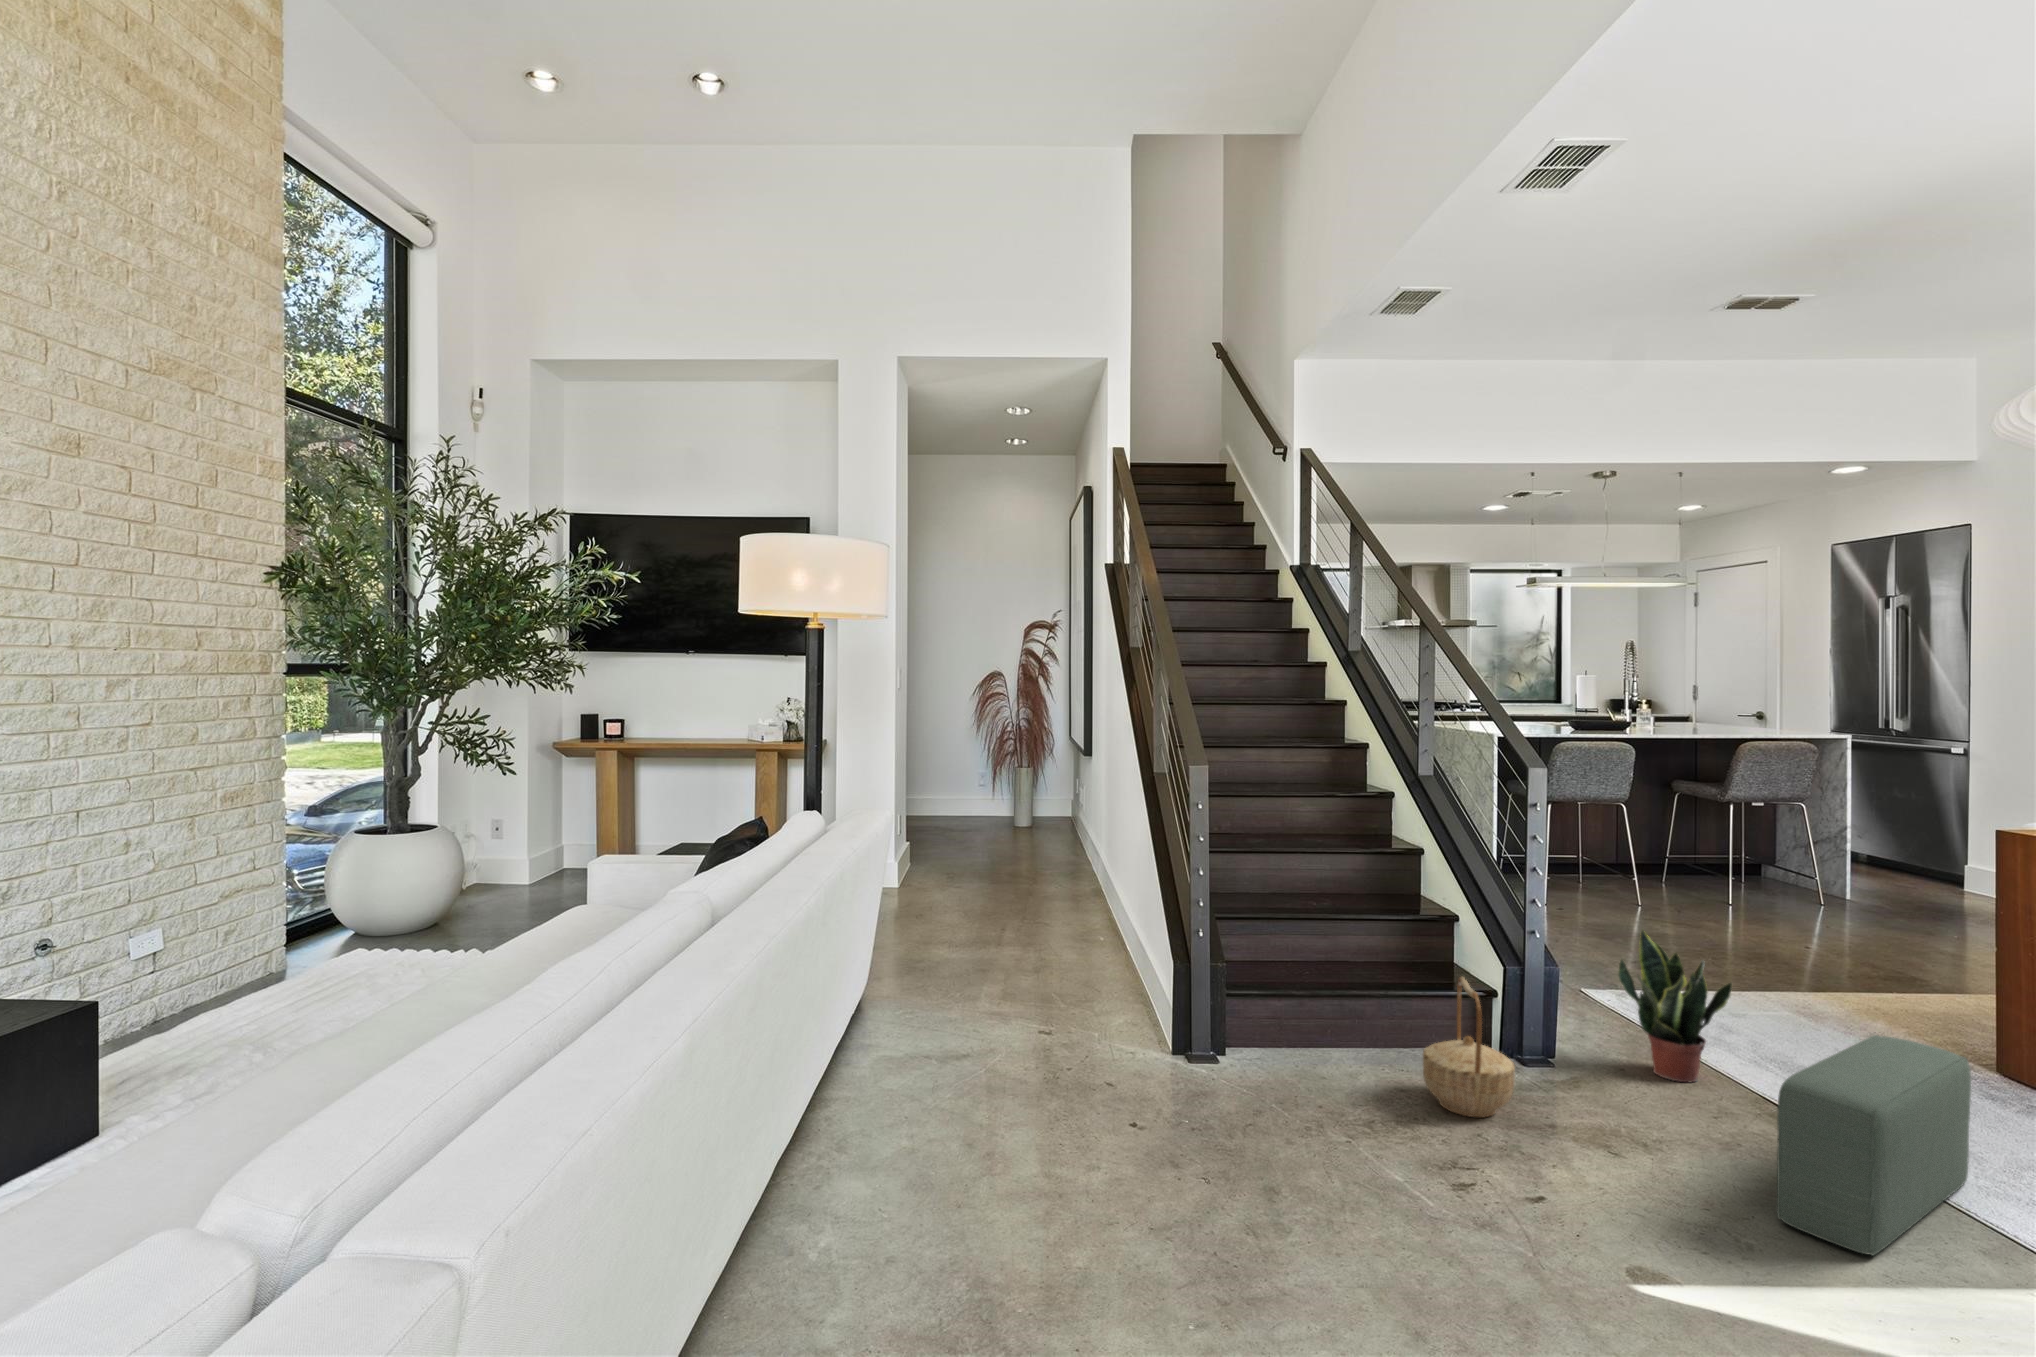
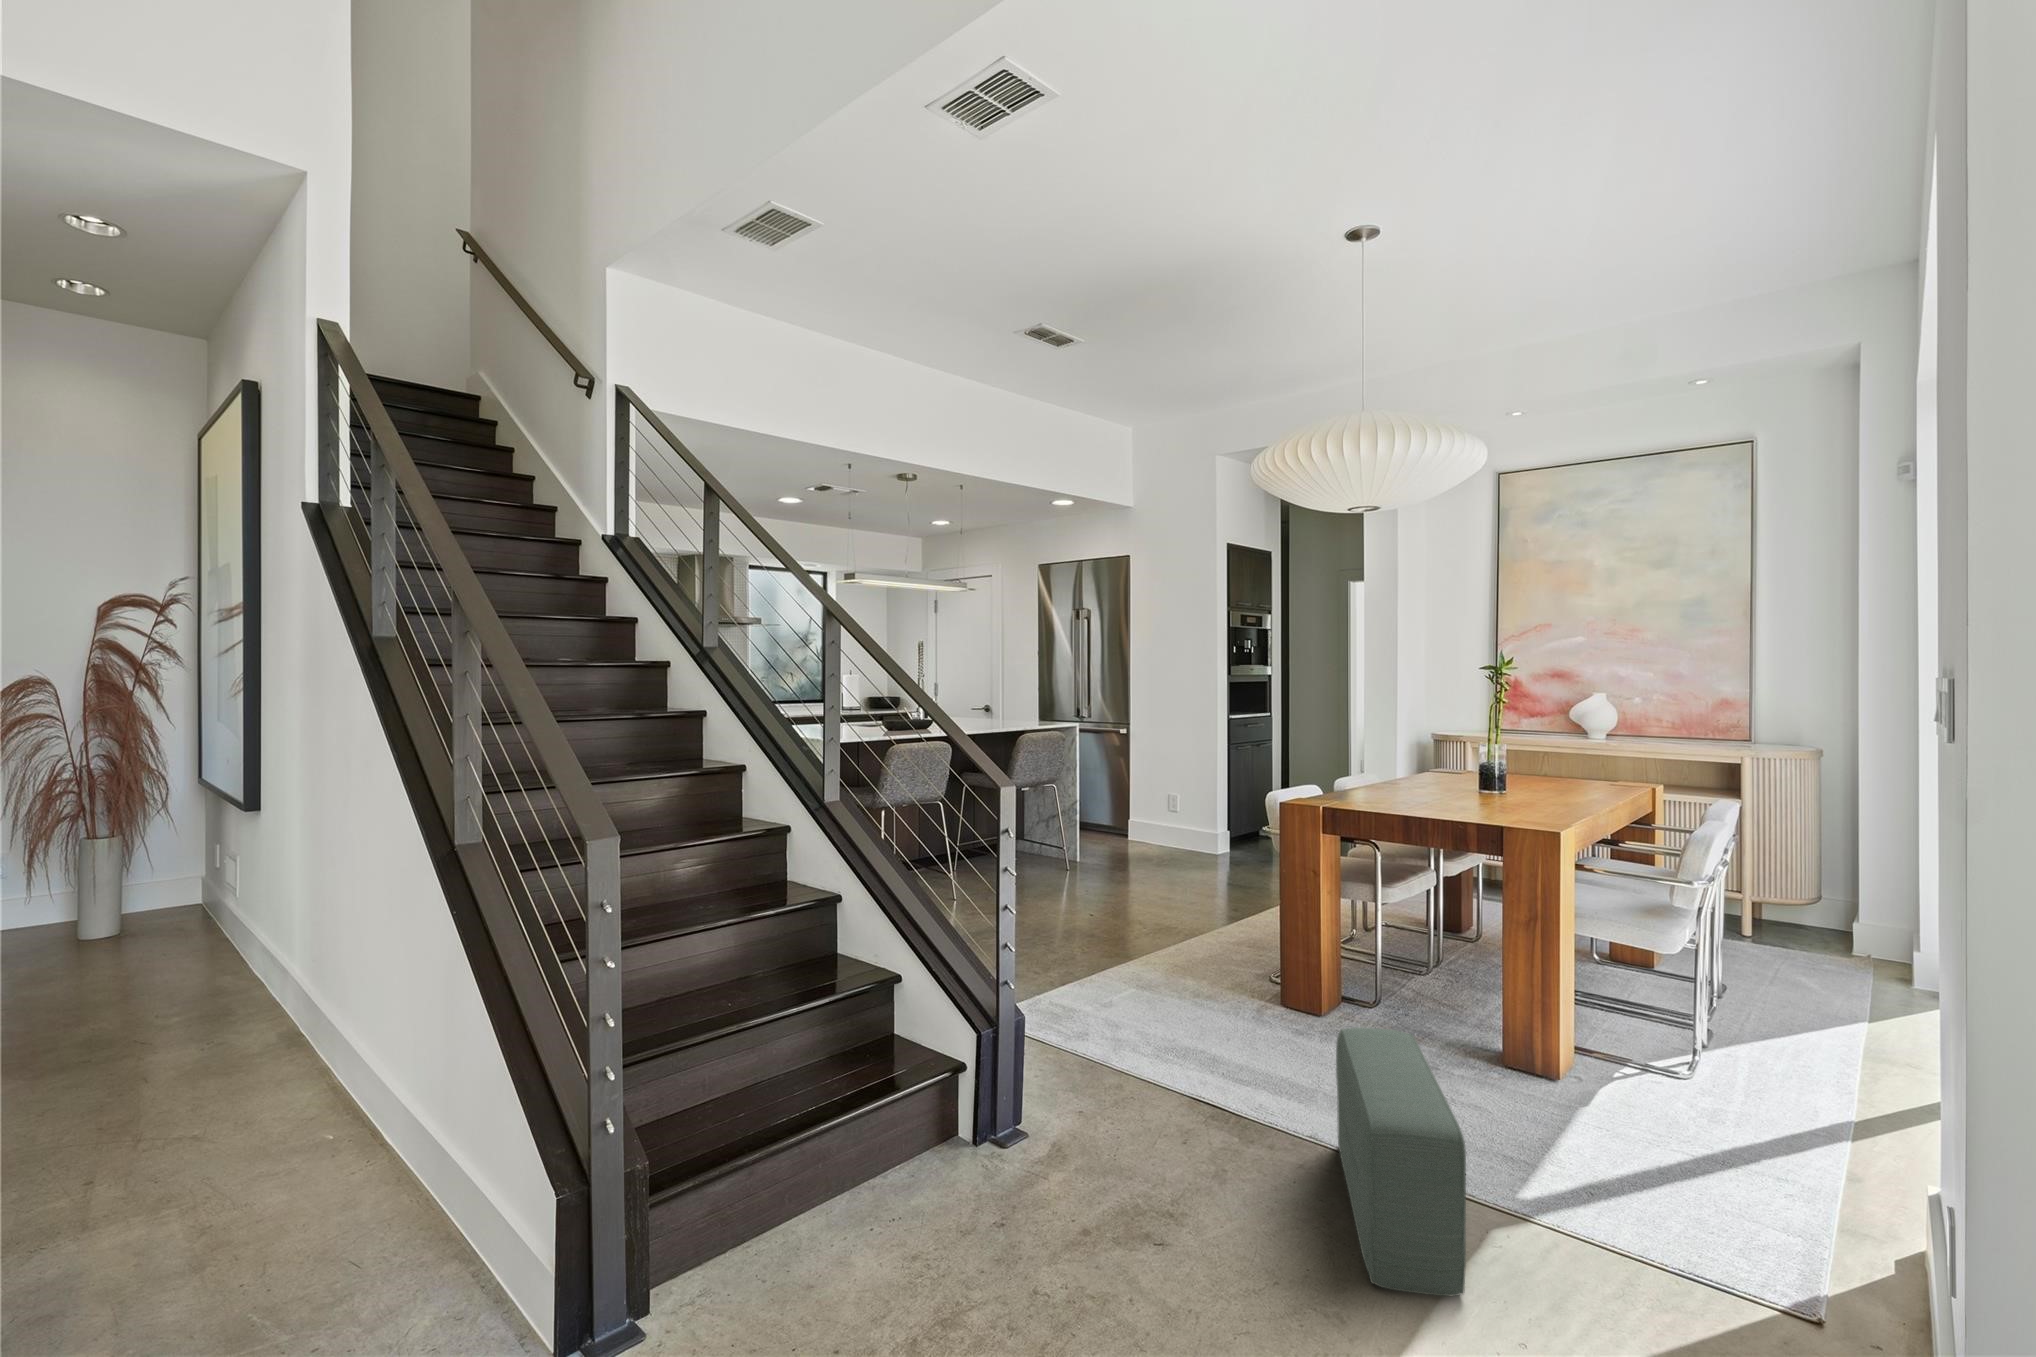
potted plant: present [1618,930,1732,1082] -> none [1089,956,1182,1119]
basket: present [1423,977,1515,1117] -> none [950,1077,1064,1277]

